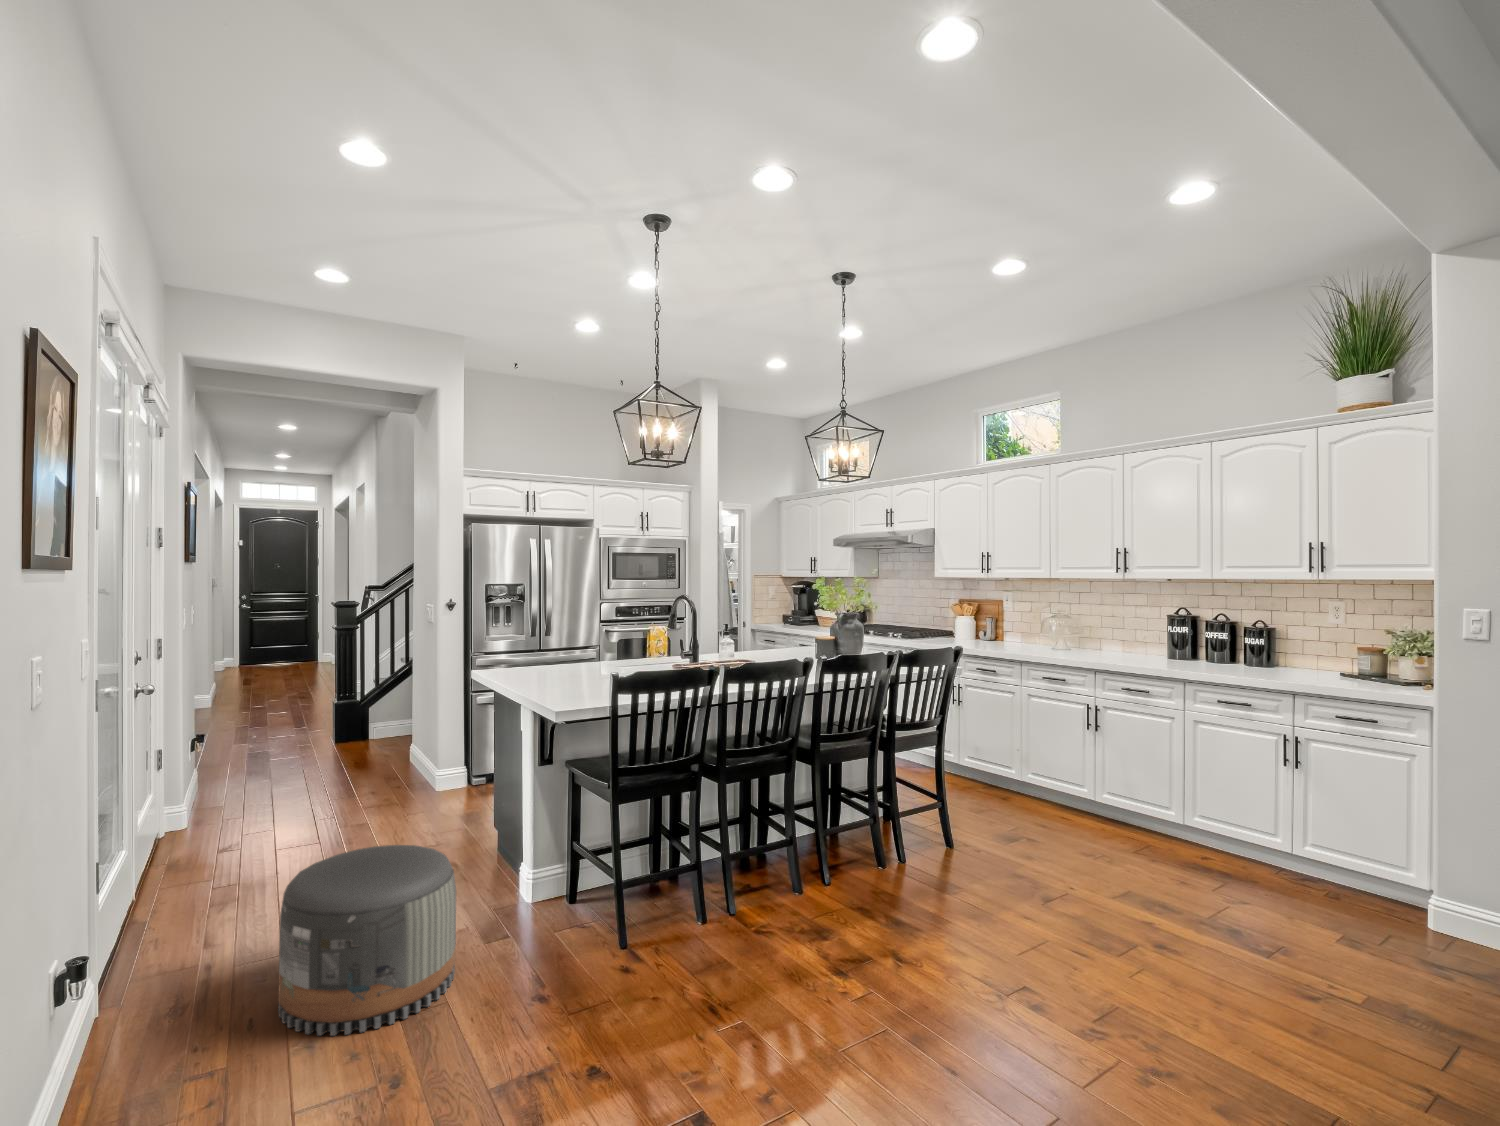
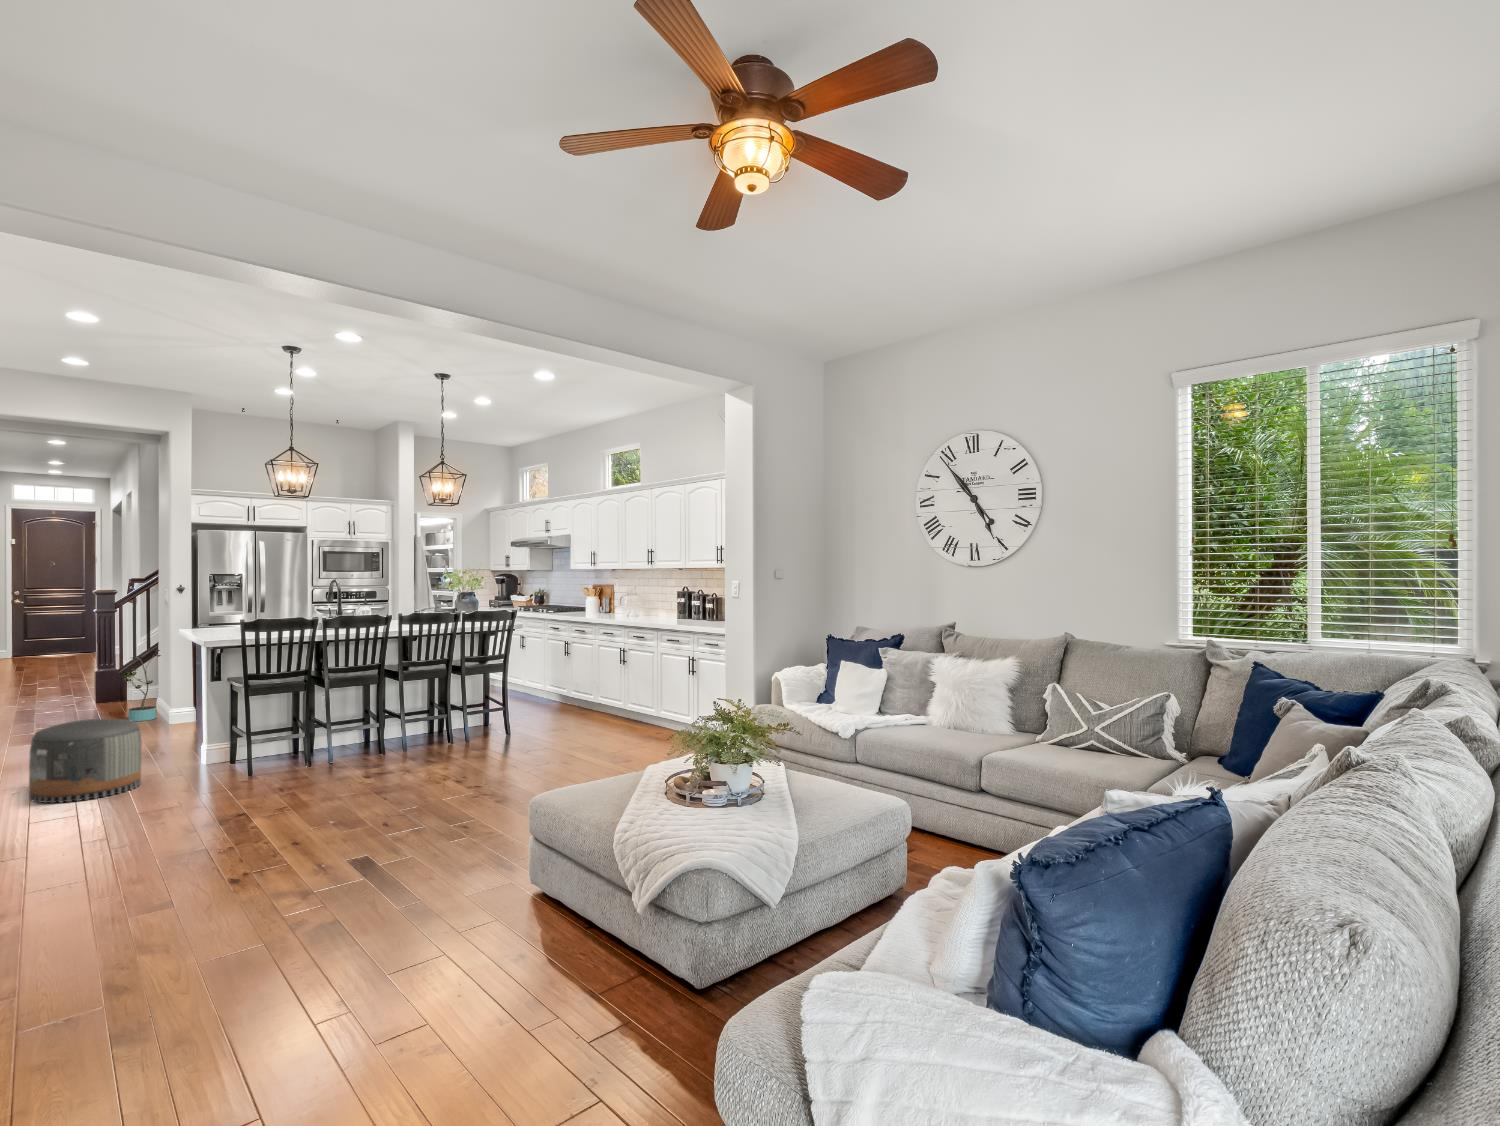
potted plant: none [377,685,424,786] -> present [122,650,161,721]

